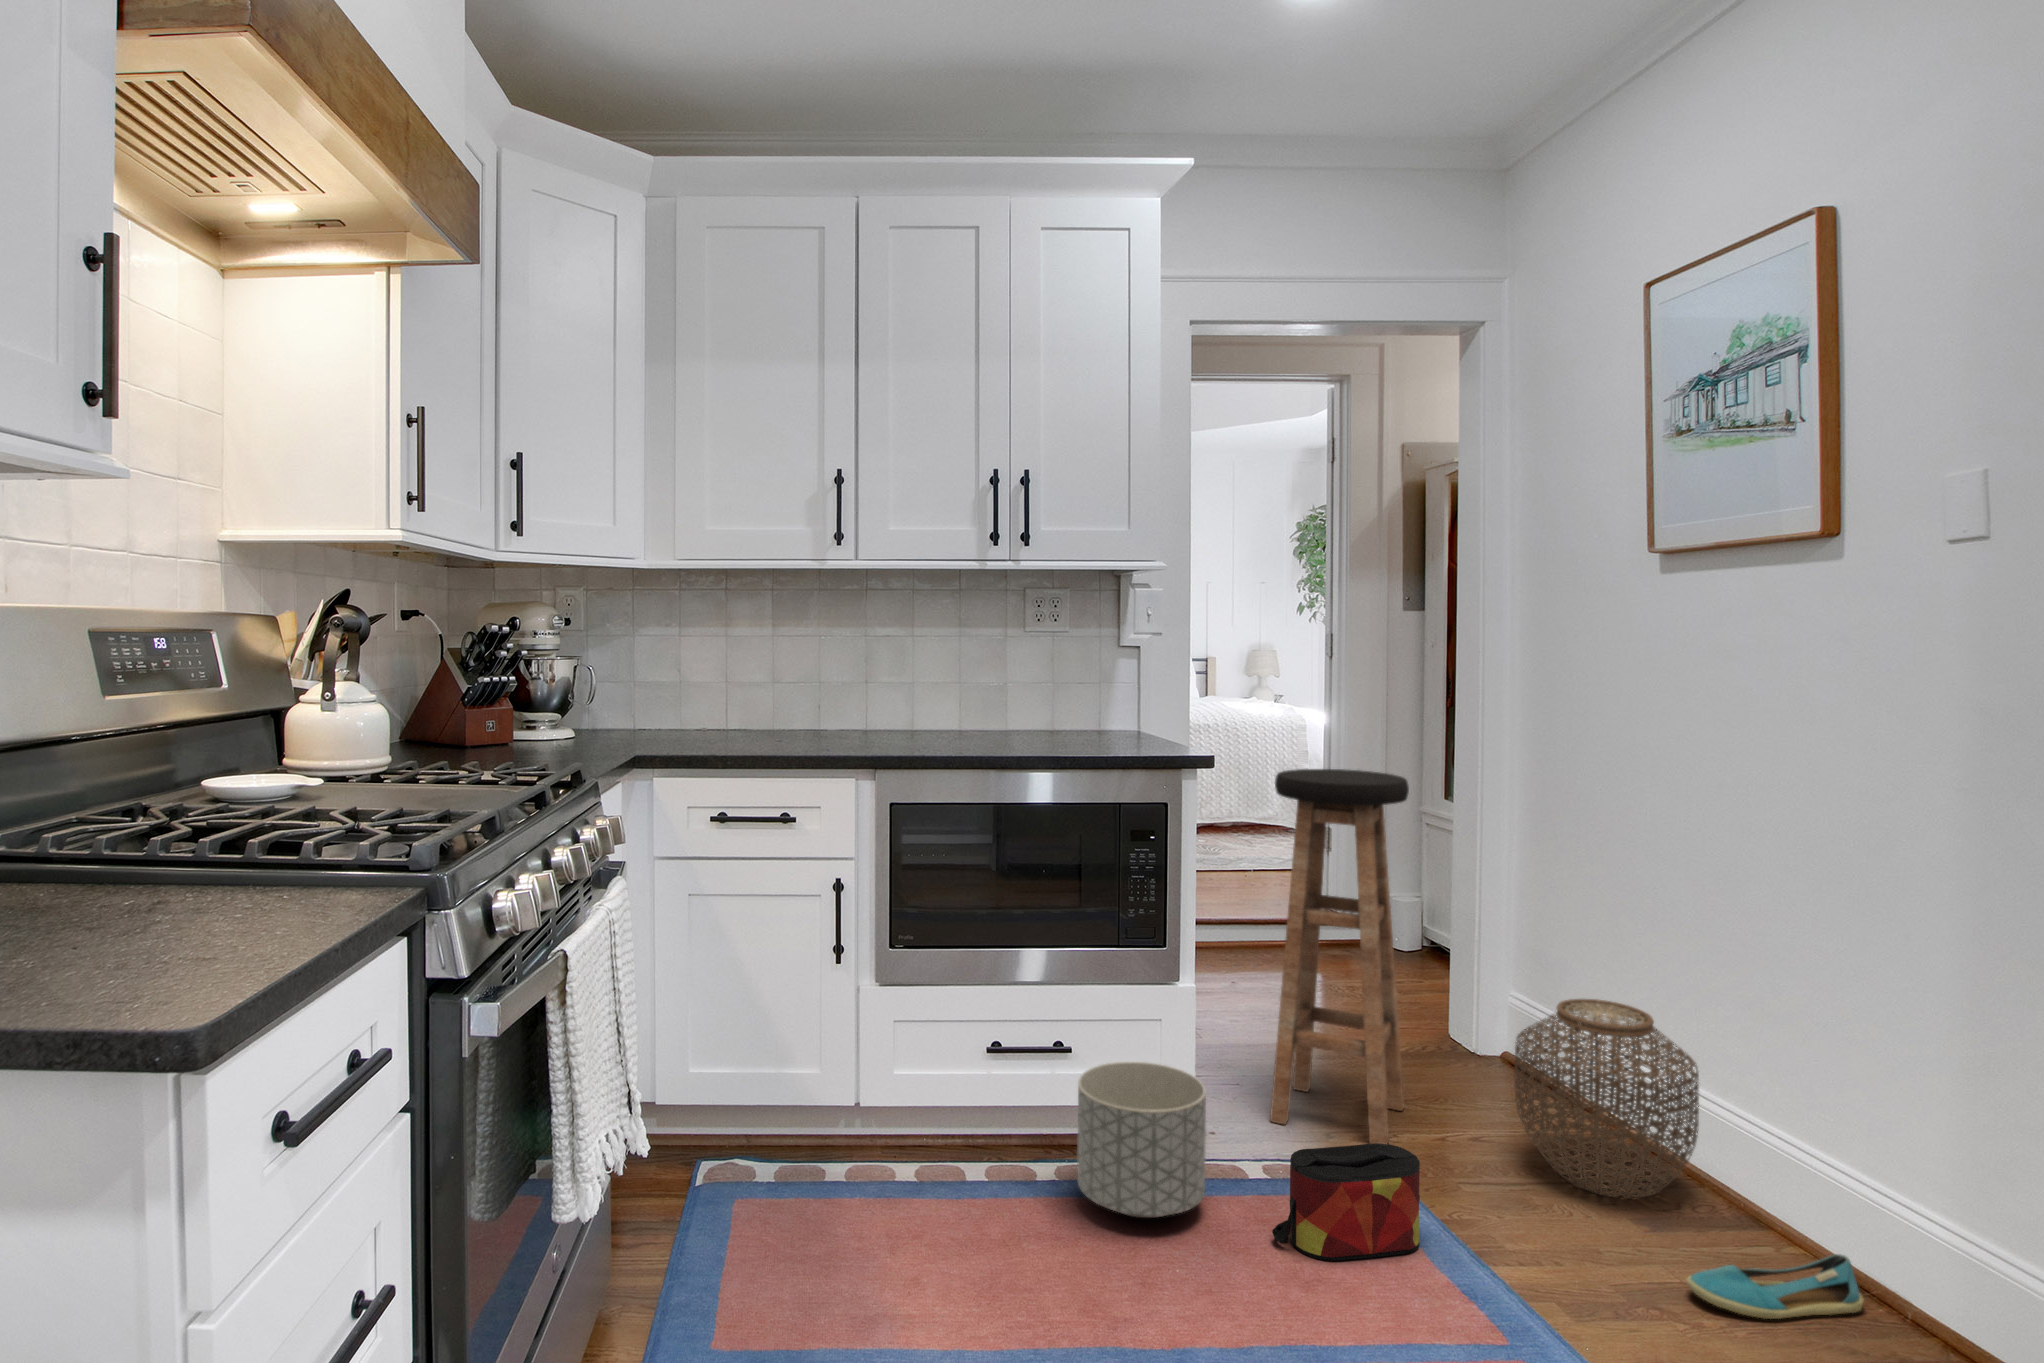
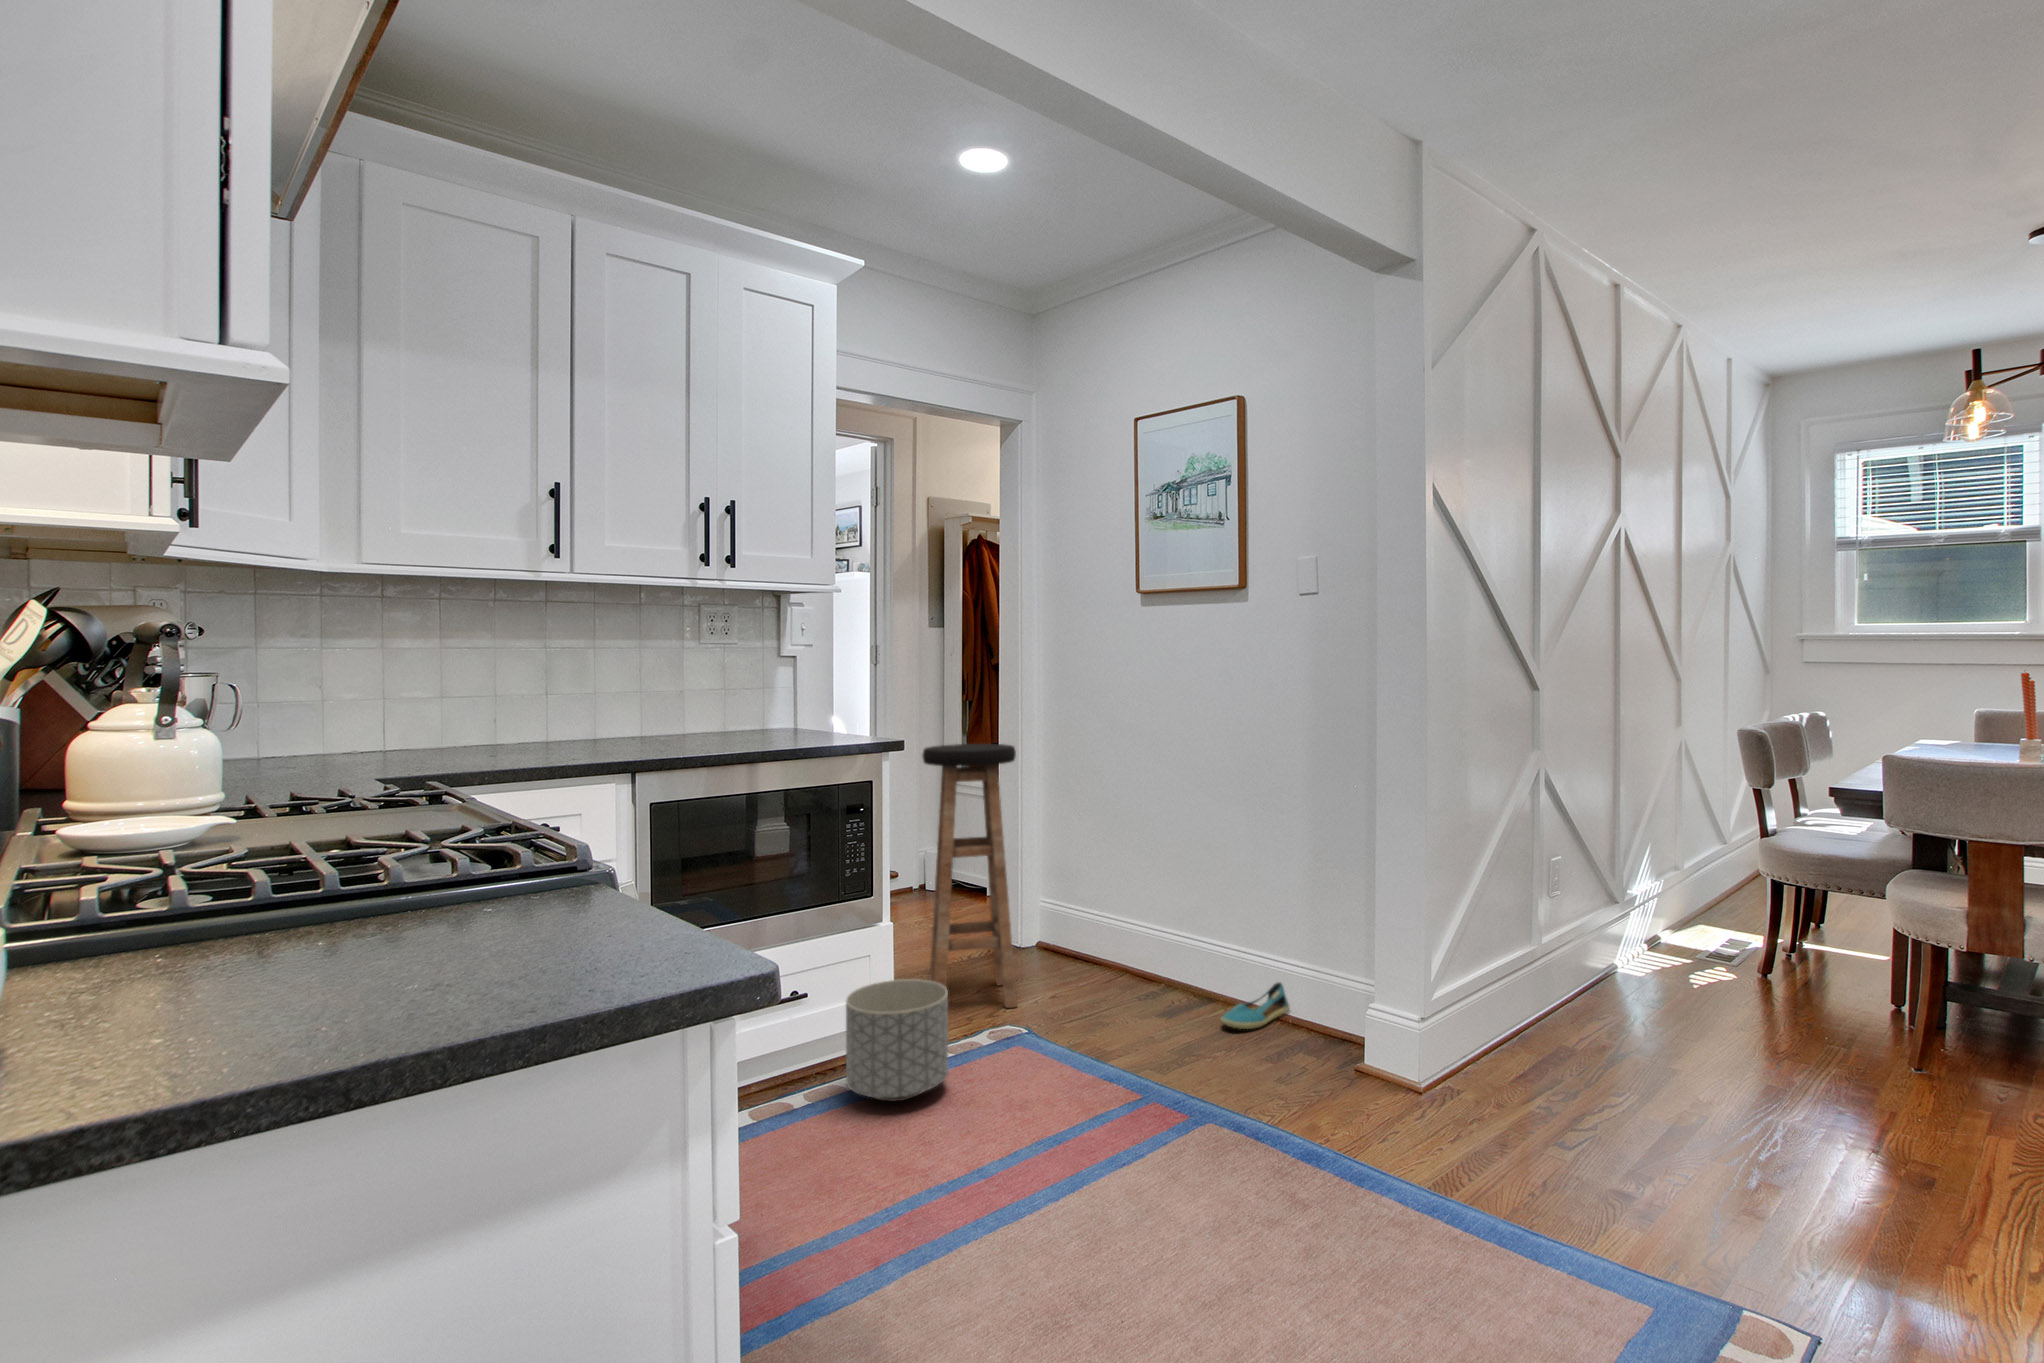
woven basket: present [1514,999,1699,1199] -> none [1087,875,1189,996]
bag: present [1272,1143,1420,1261] -> none [1001,991,1085,1081]

